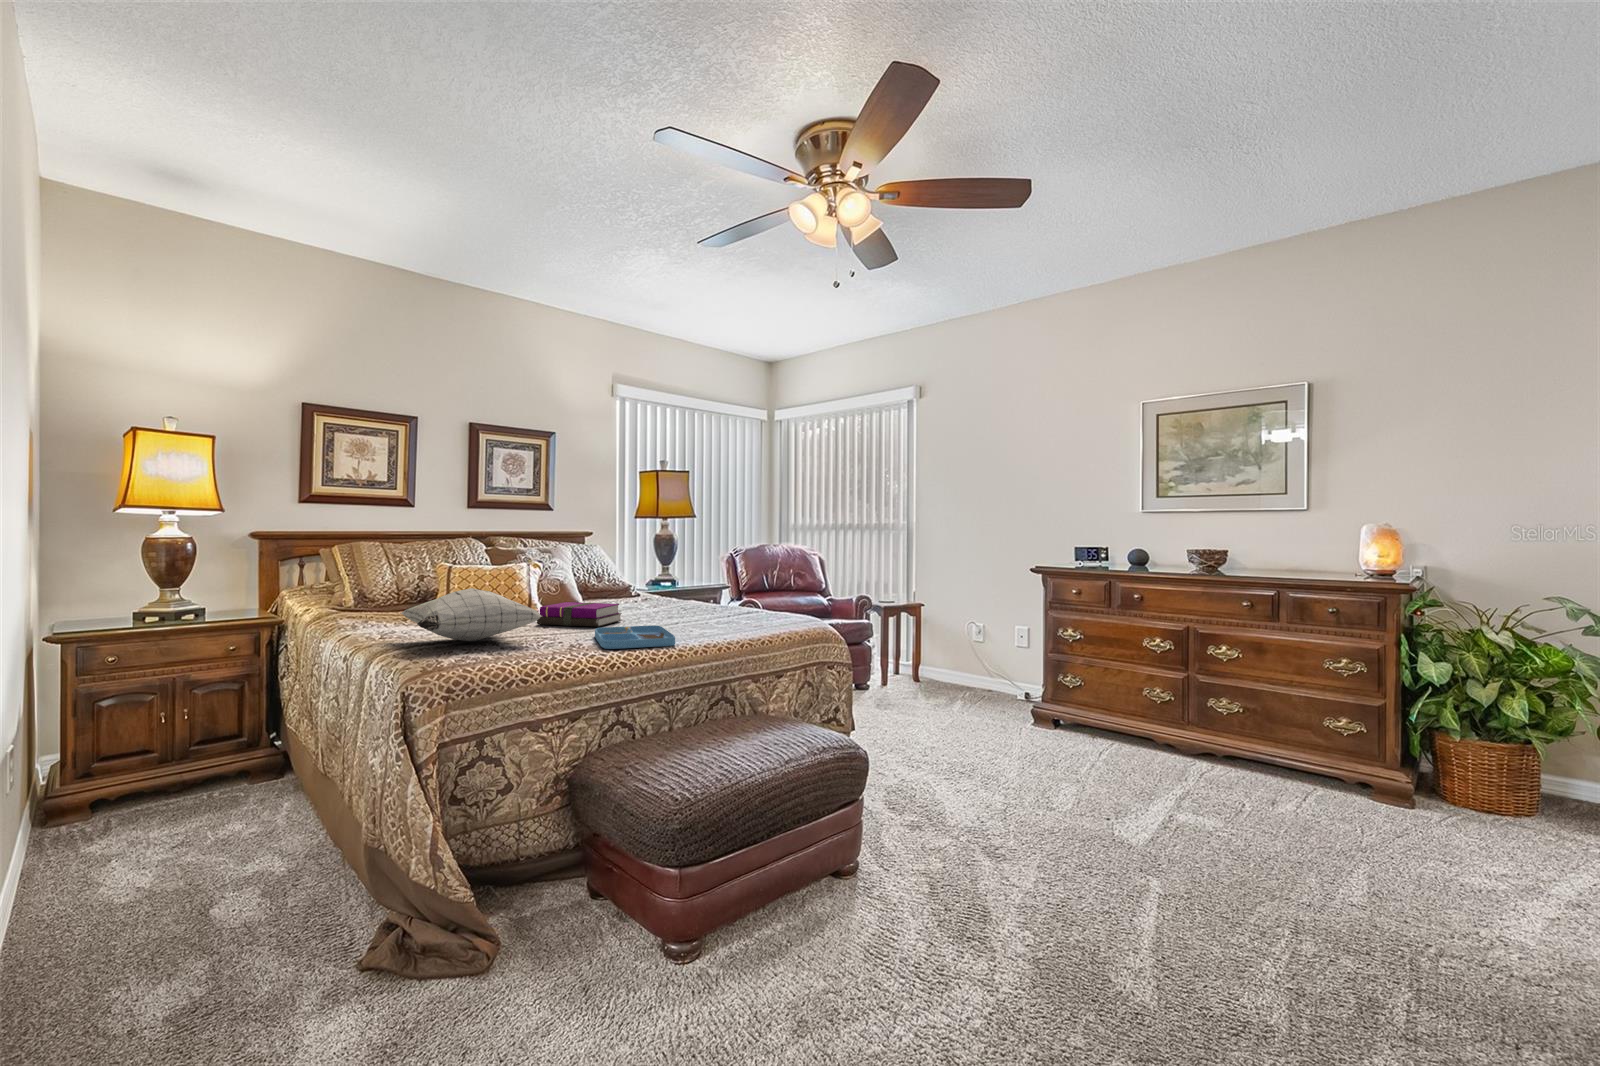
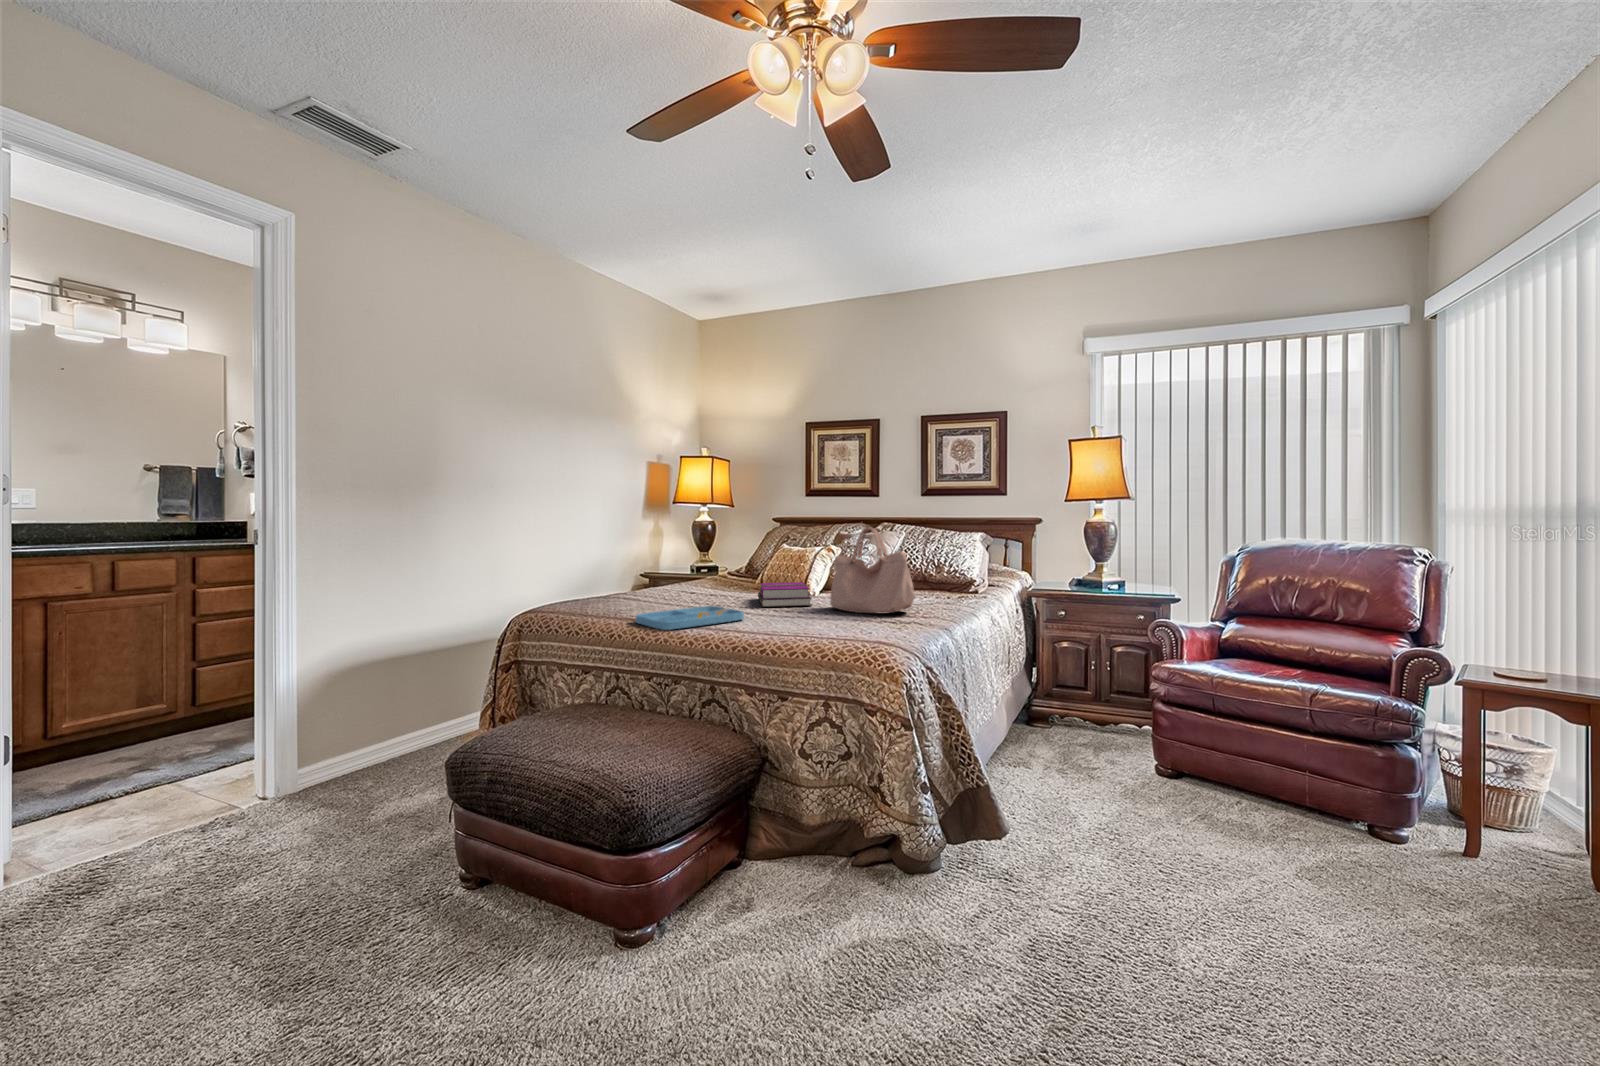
handbag: none [636,543,711,619] -> present [830,527,914,614]
pillow: present [401,588,541,641] -> none [590,561,712,602]

